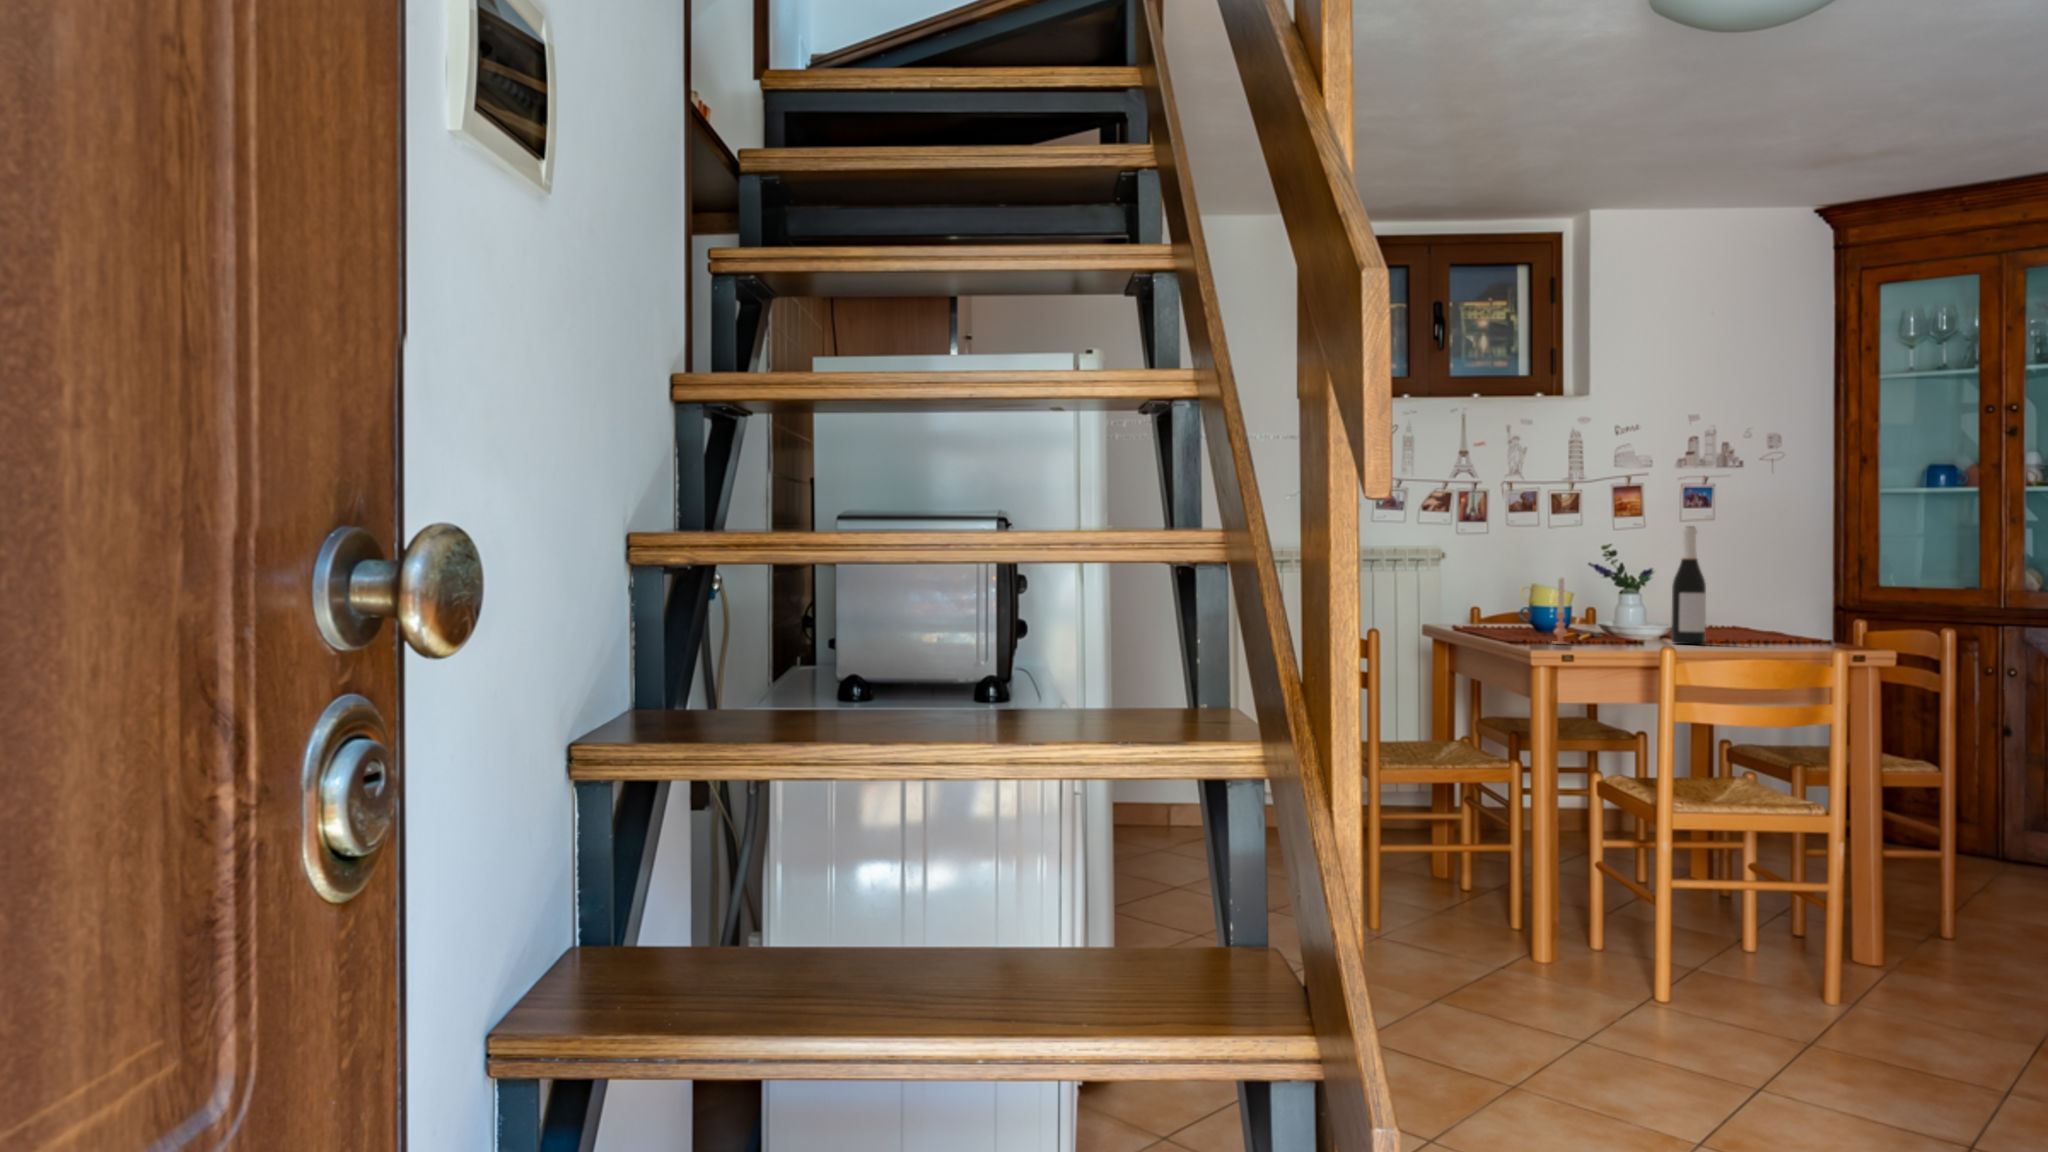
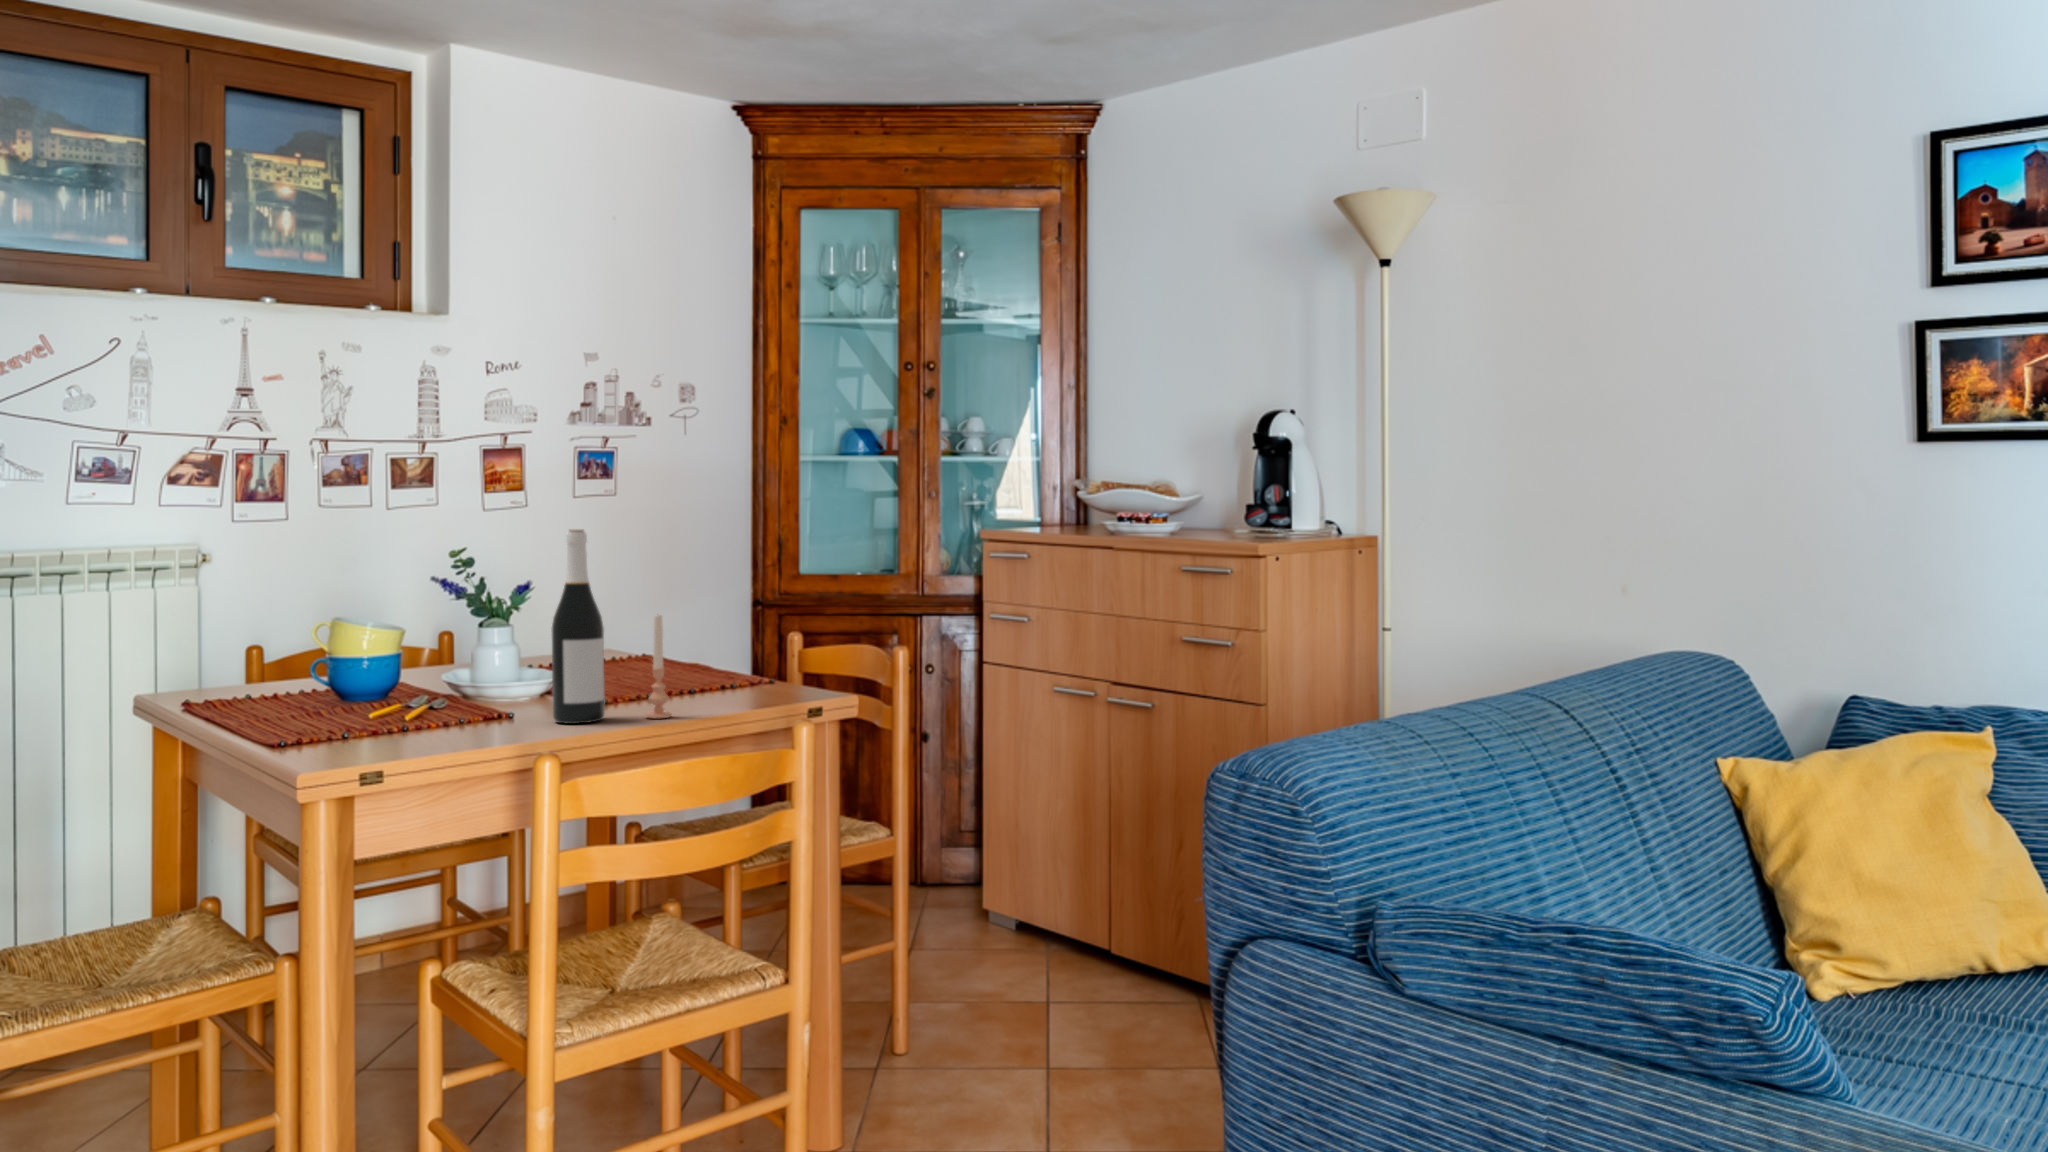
candle: present [1553,578,1568,644] -> present [646,615,672,718]

